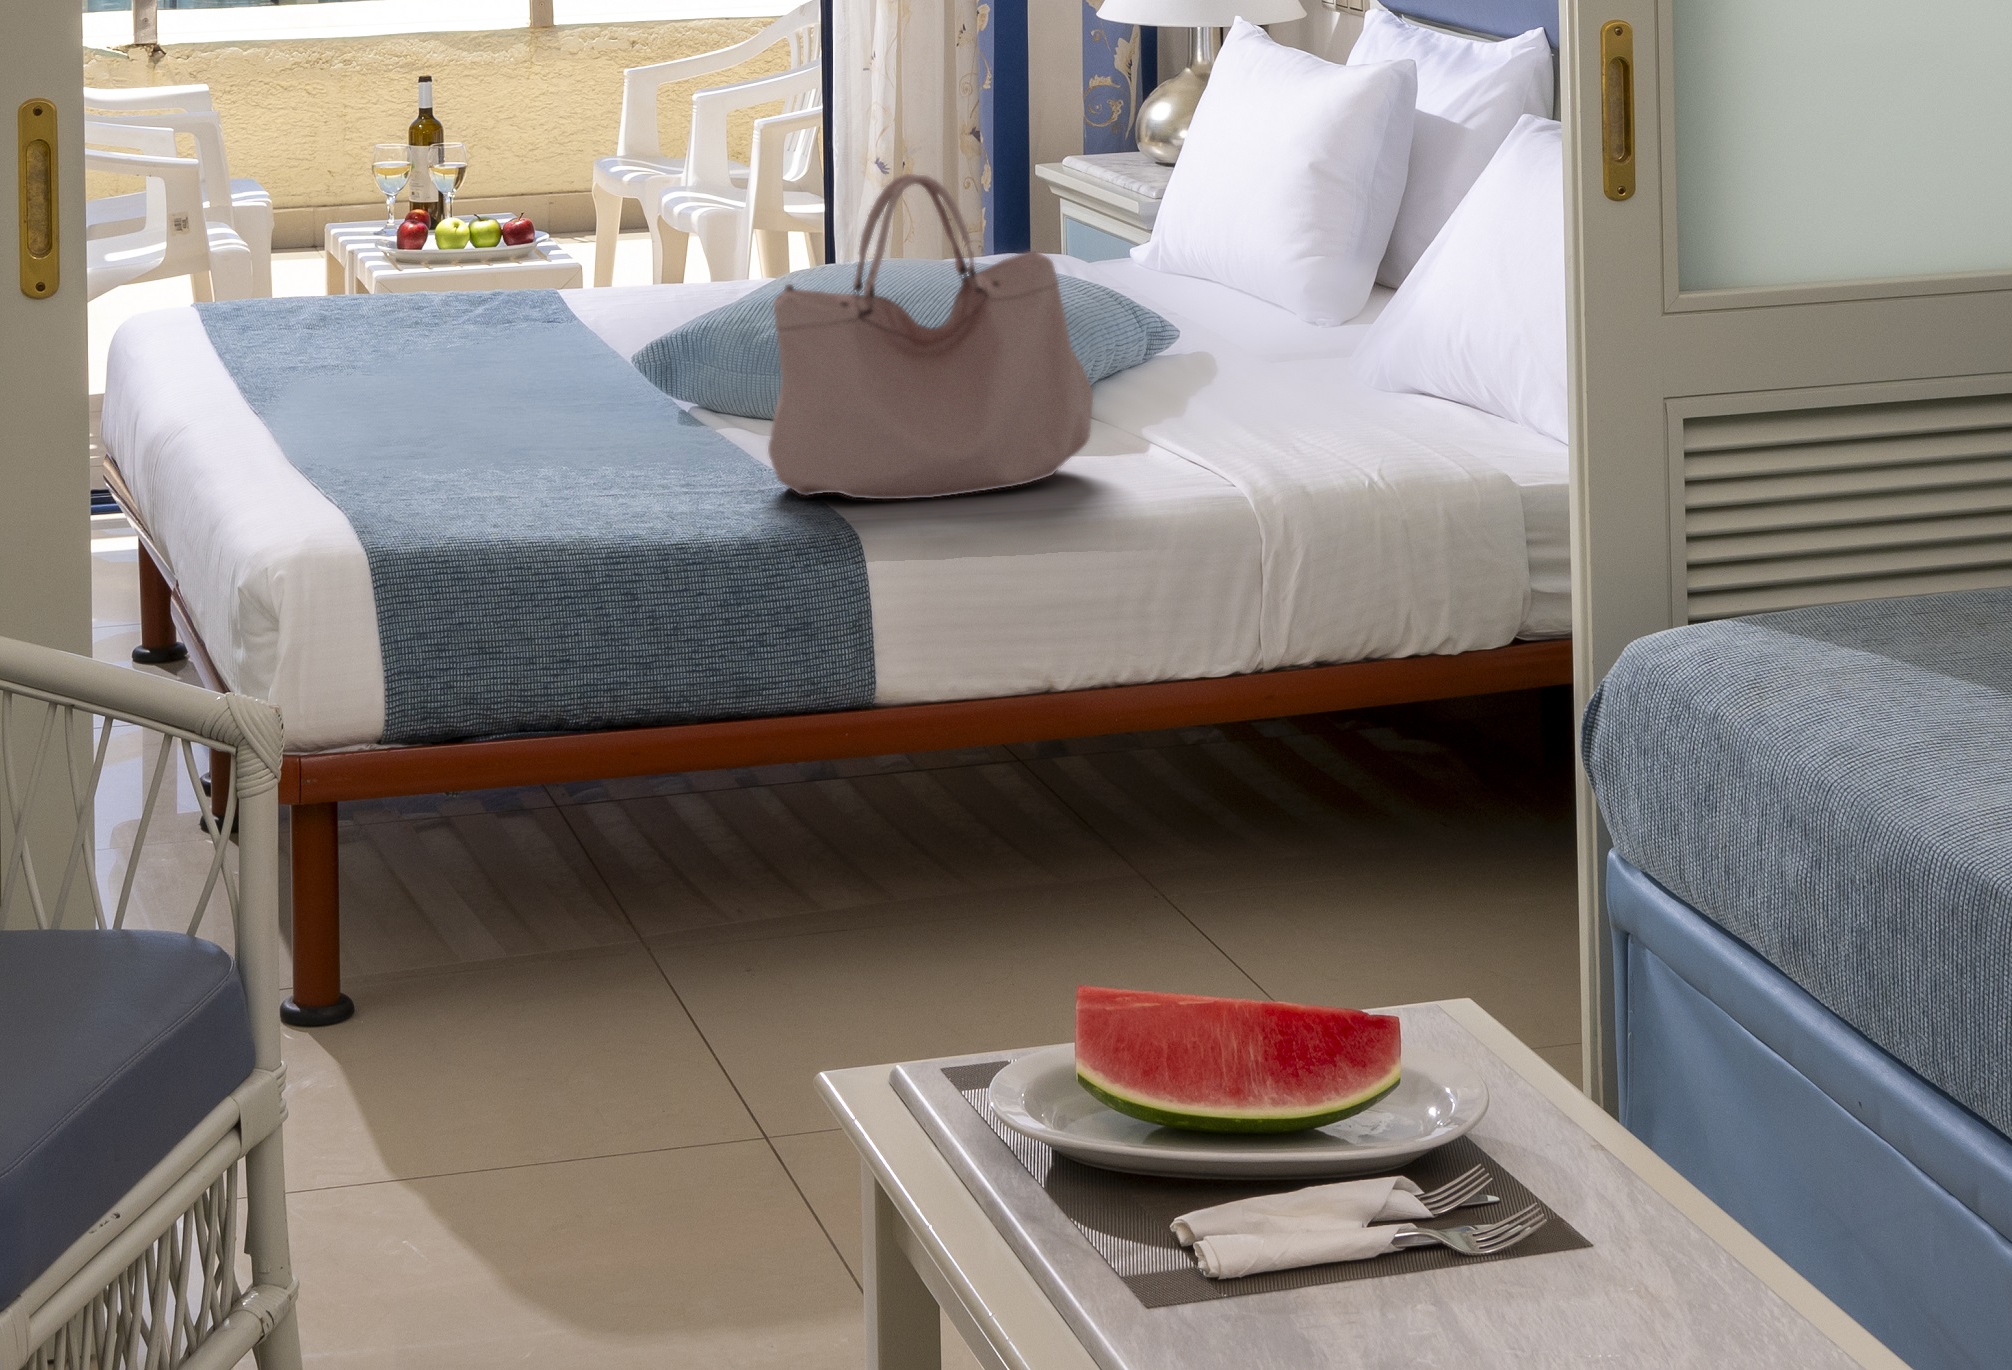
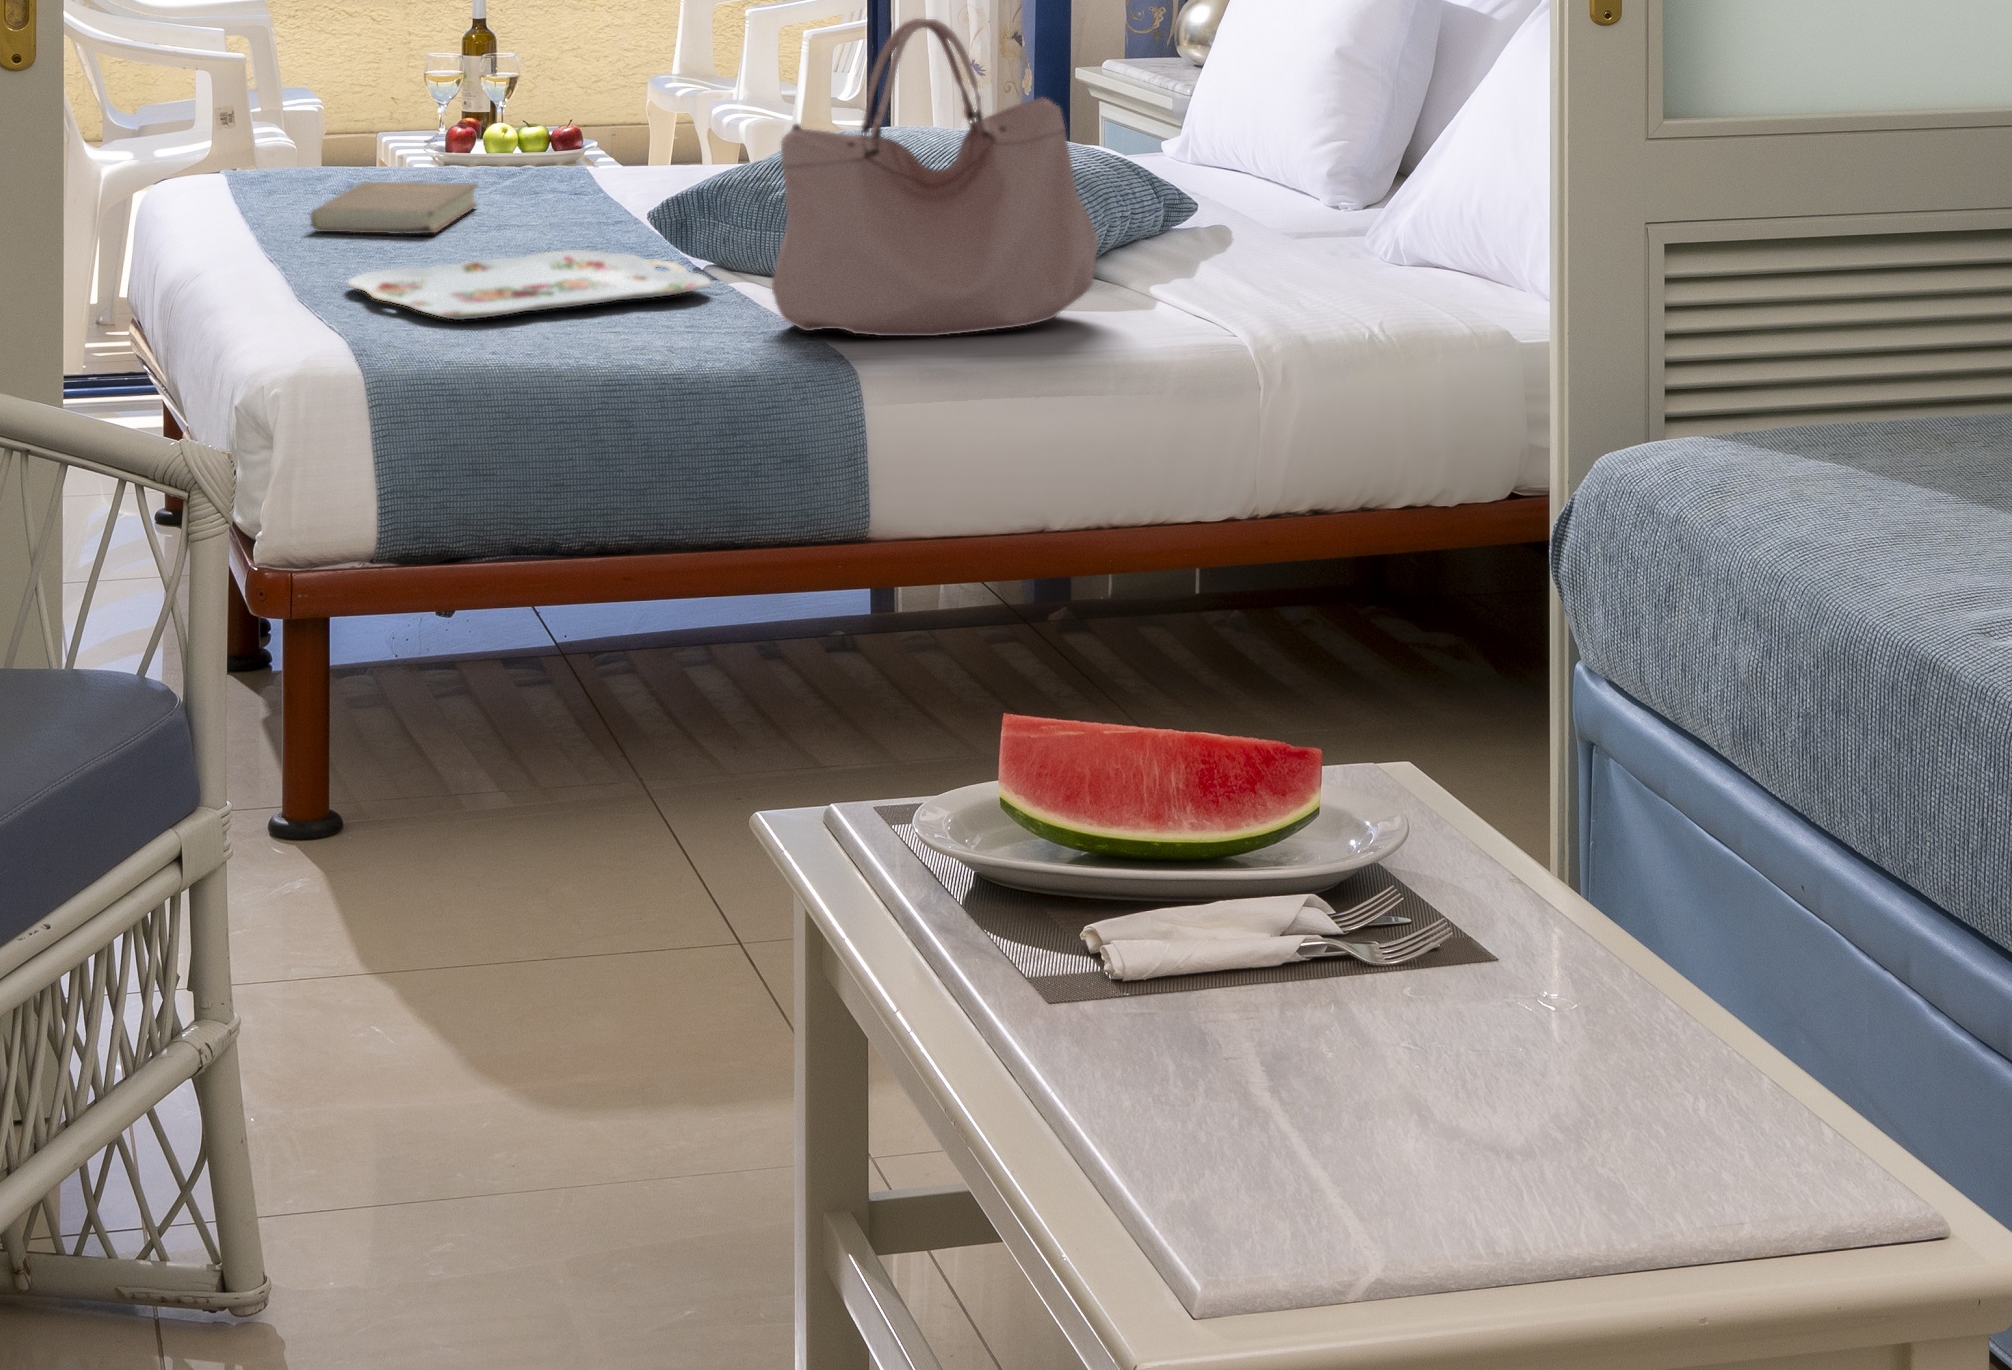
book: none [289,326,454,385] -> present [311,182,477,234]
serving tray: none [335,403,703,489] -> present [348,250,711,320]

